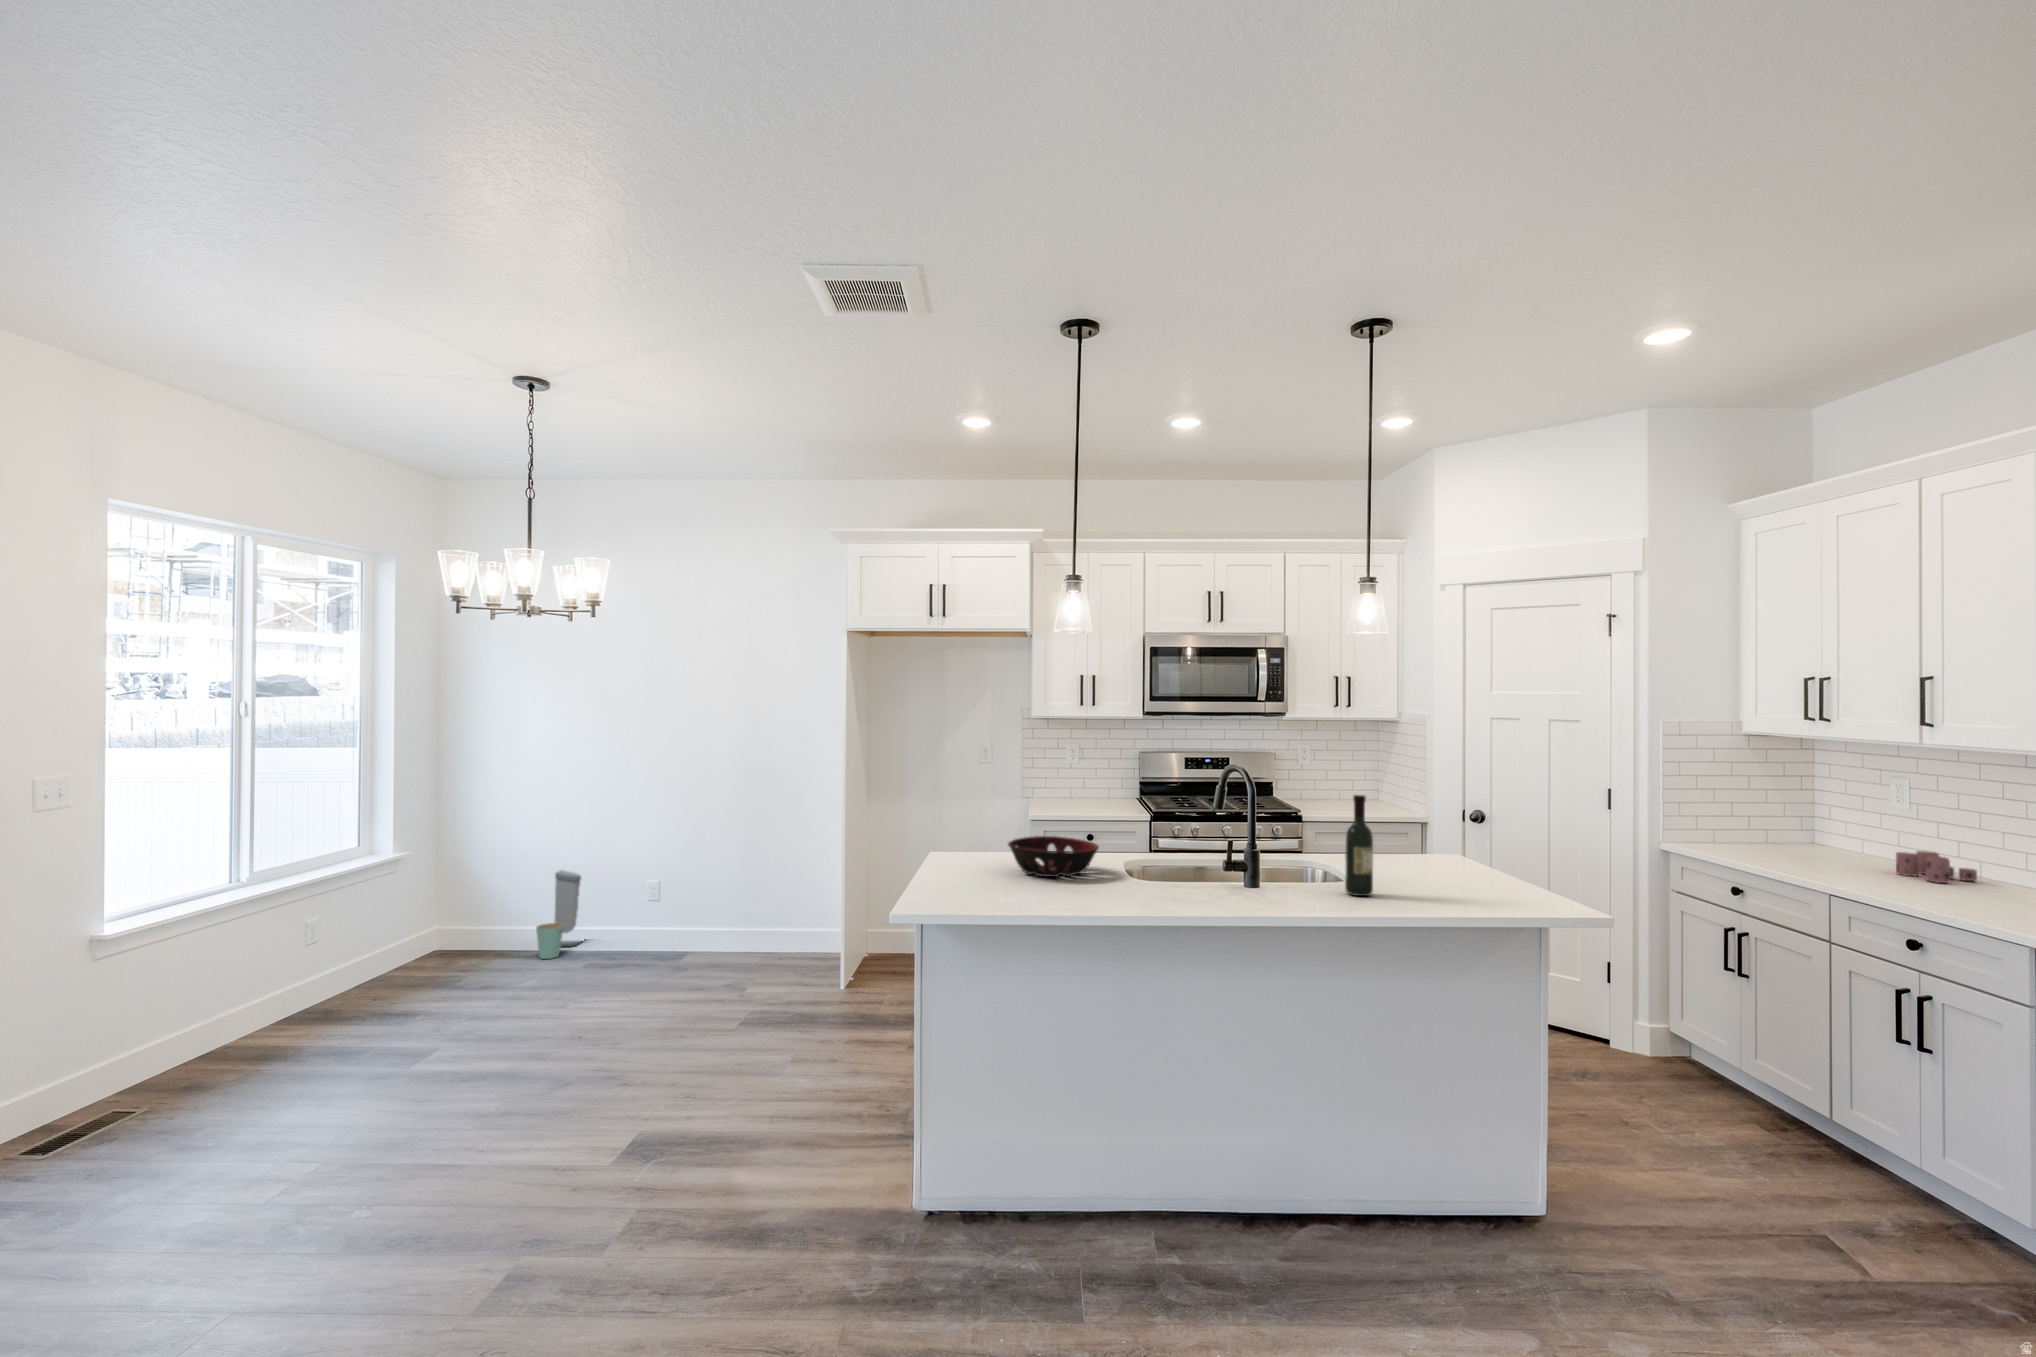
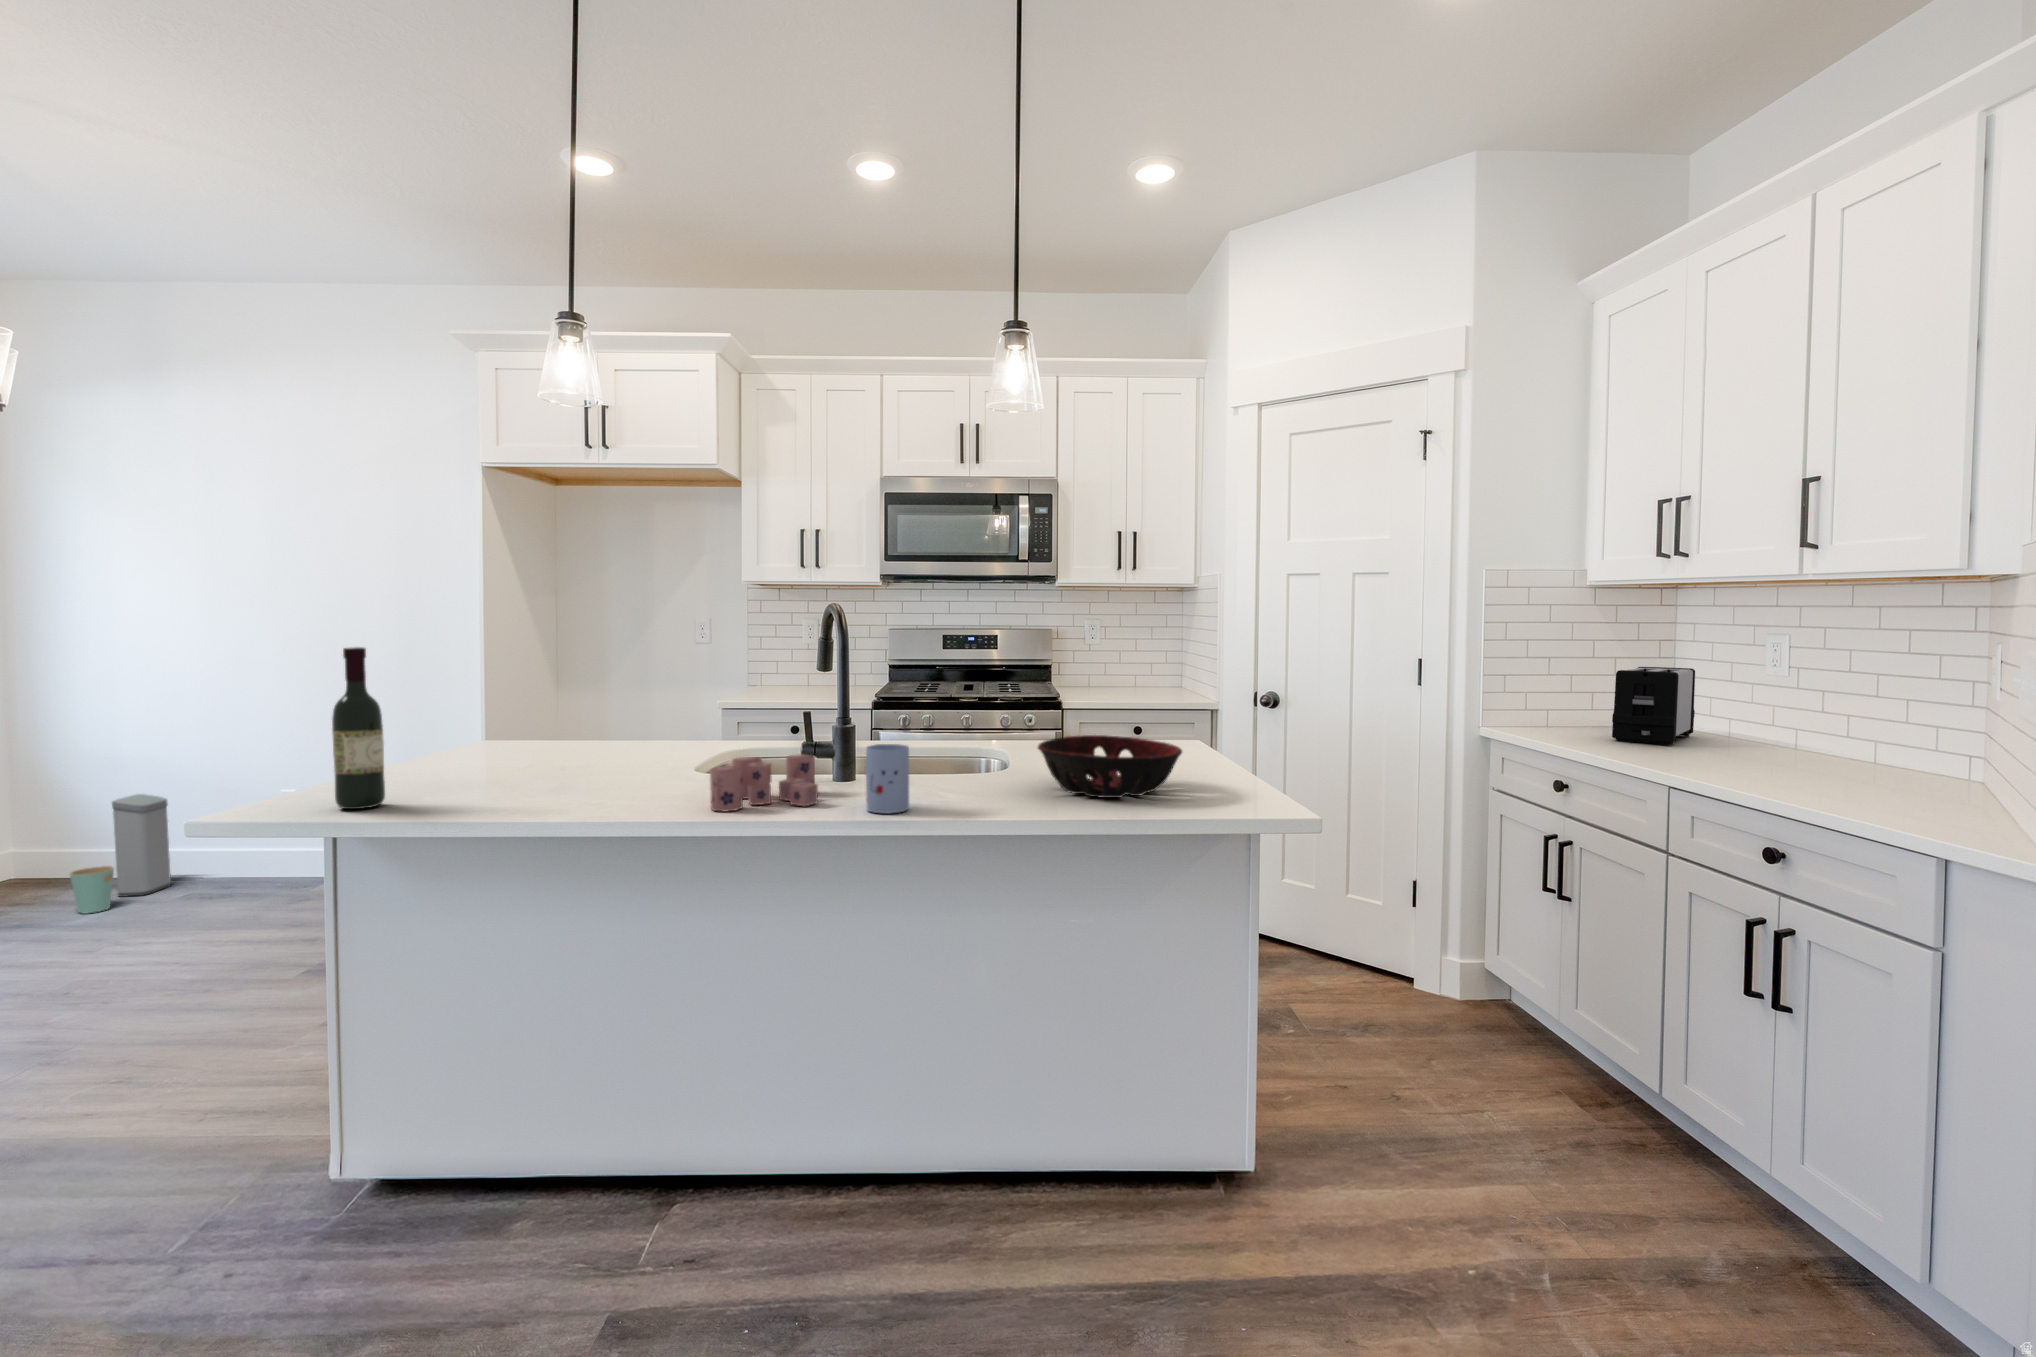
wine bottle: present [1345,795,1373,896] -> present [332,647,385,809]
toaster: none [1774,800,1837,862] -> present [1612,667,1695,745]
decorative bowl: present [1008,836,1099,877] -> present [1038,735,1182,798]
candle: present [1896,851,1977,883] -> present [710,754,818,811]
mug: none [1292,854,1329,899] -> present [865,744,909,813]

